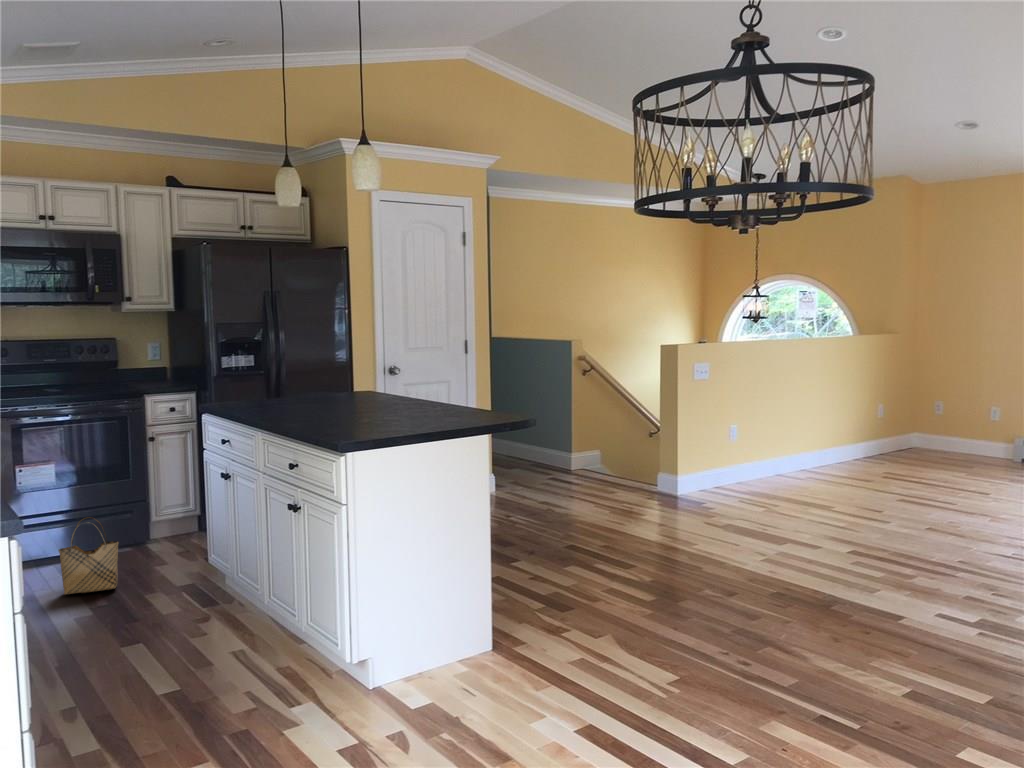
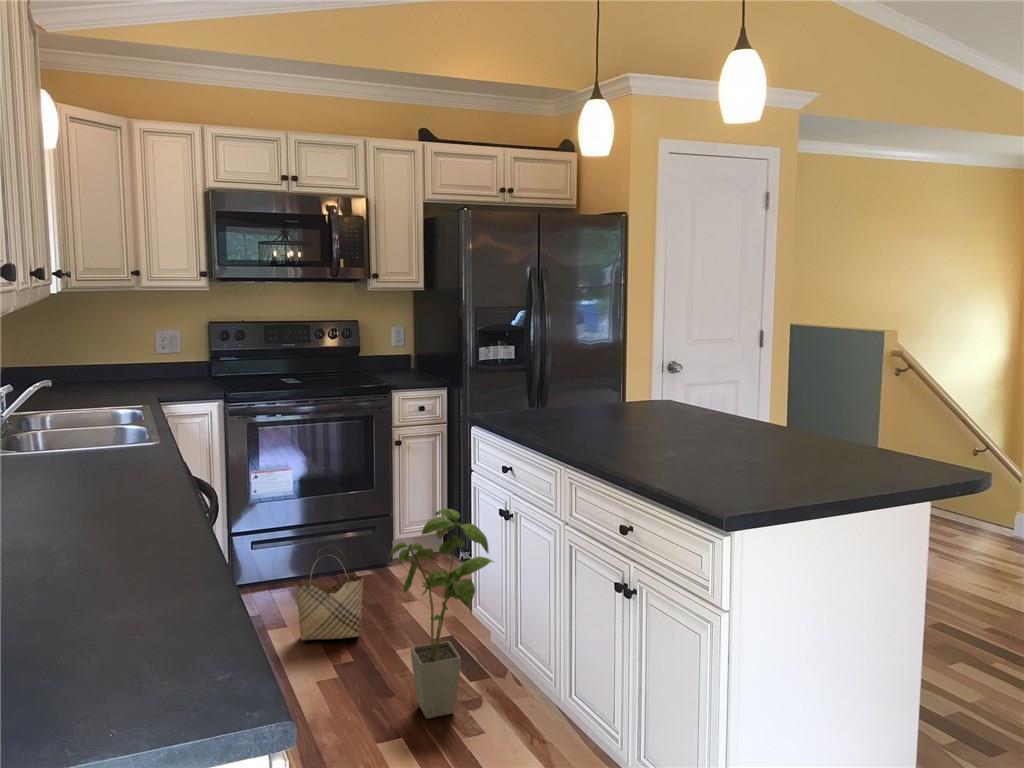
house plant: none [133,471,220,629] -> present [389,509,493,718]

